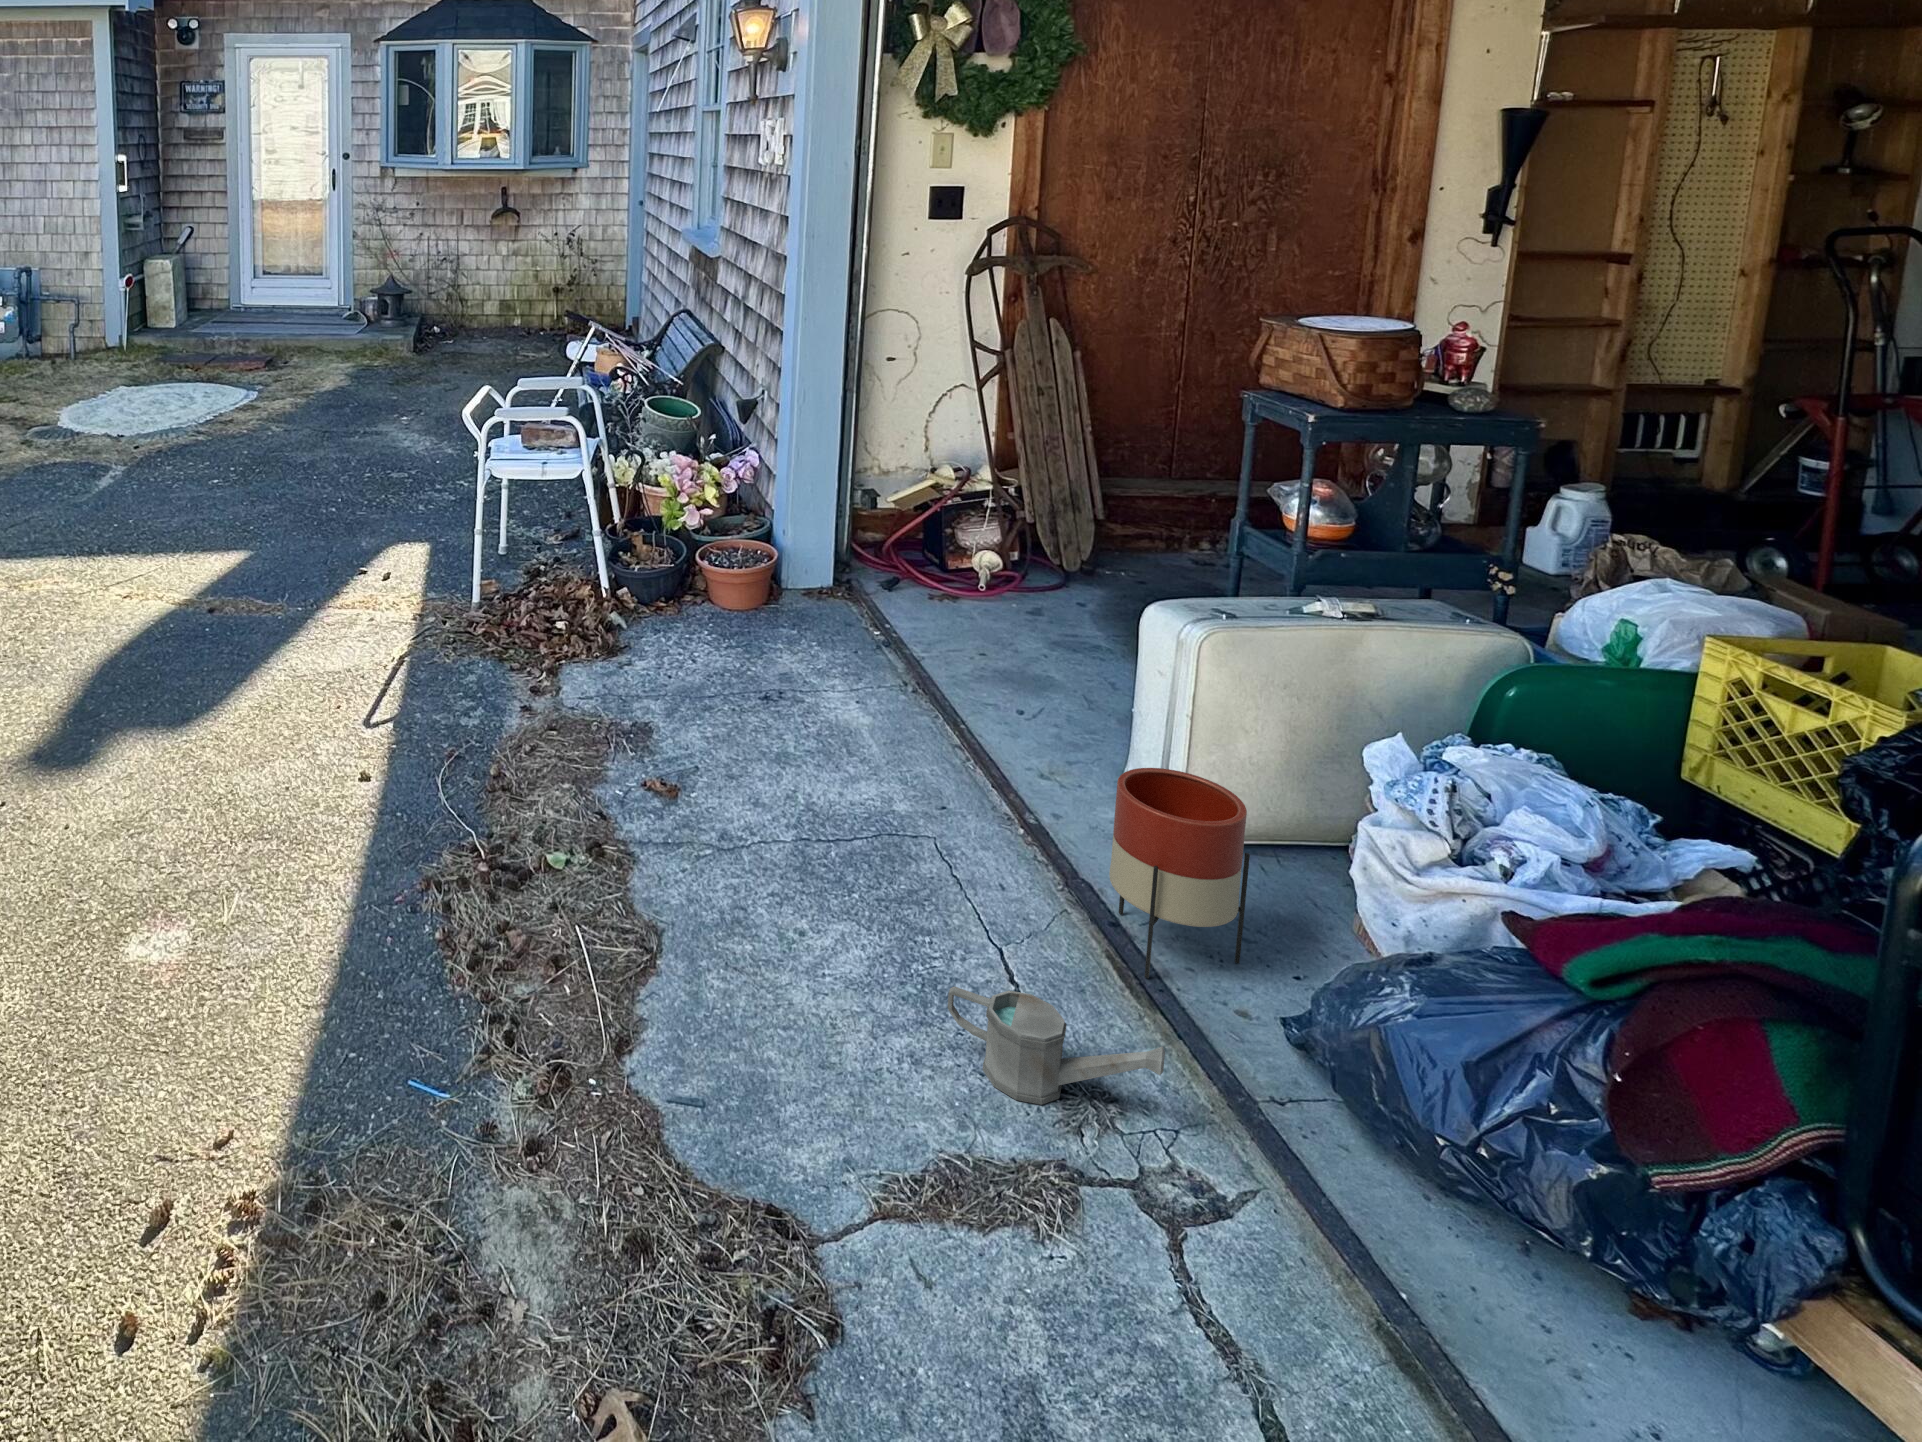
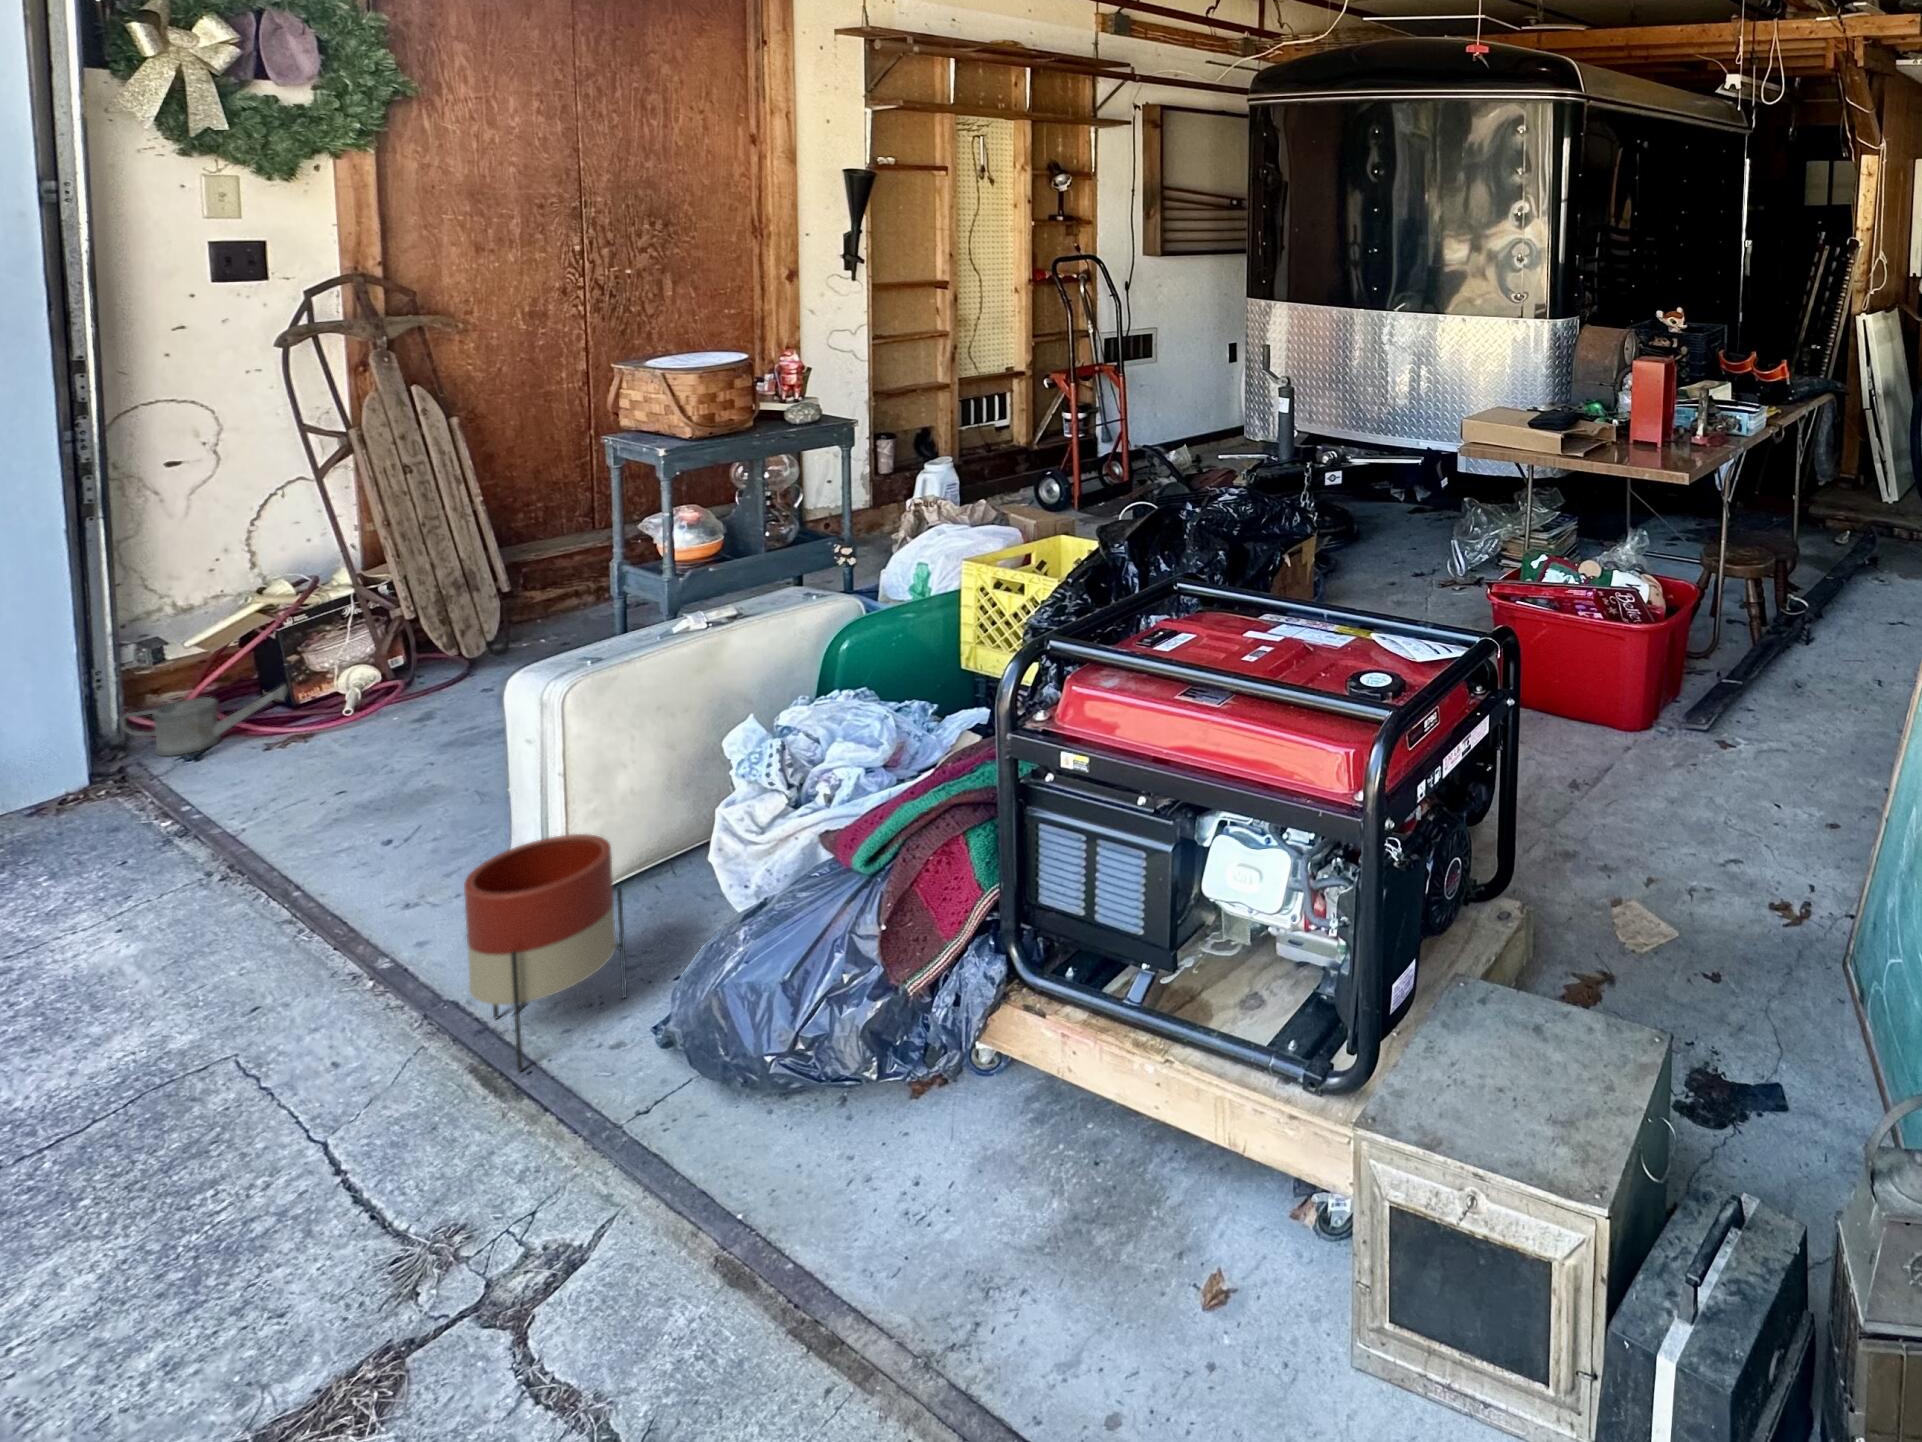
watering can: present [948,987,1165,1105] -> present [120,685,288,756]

